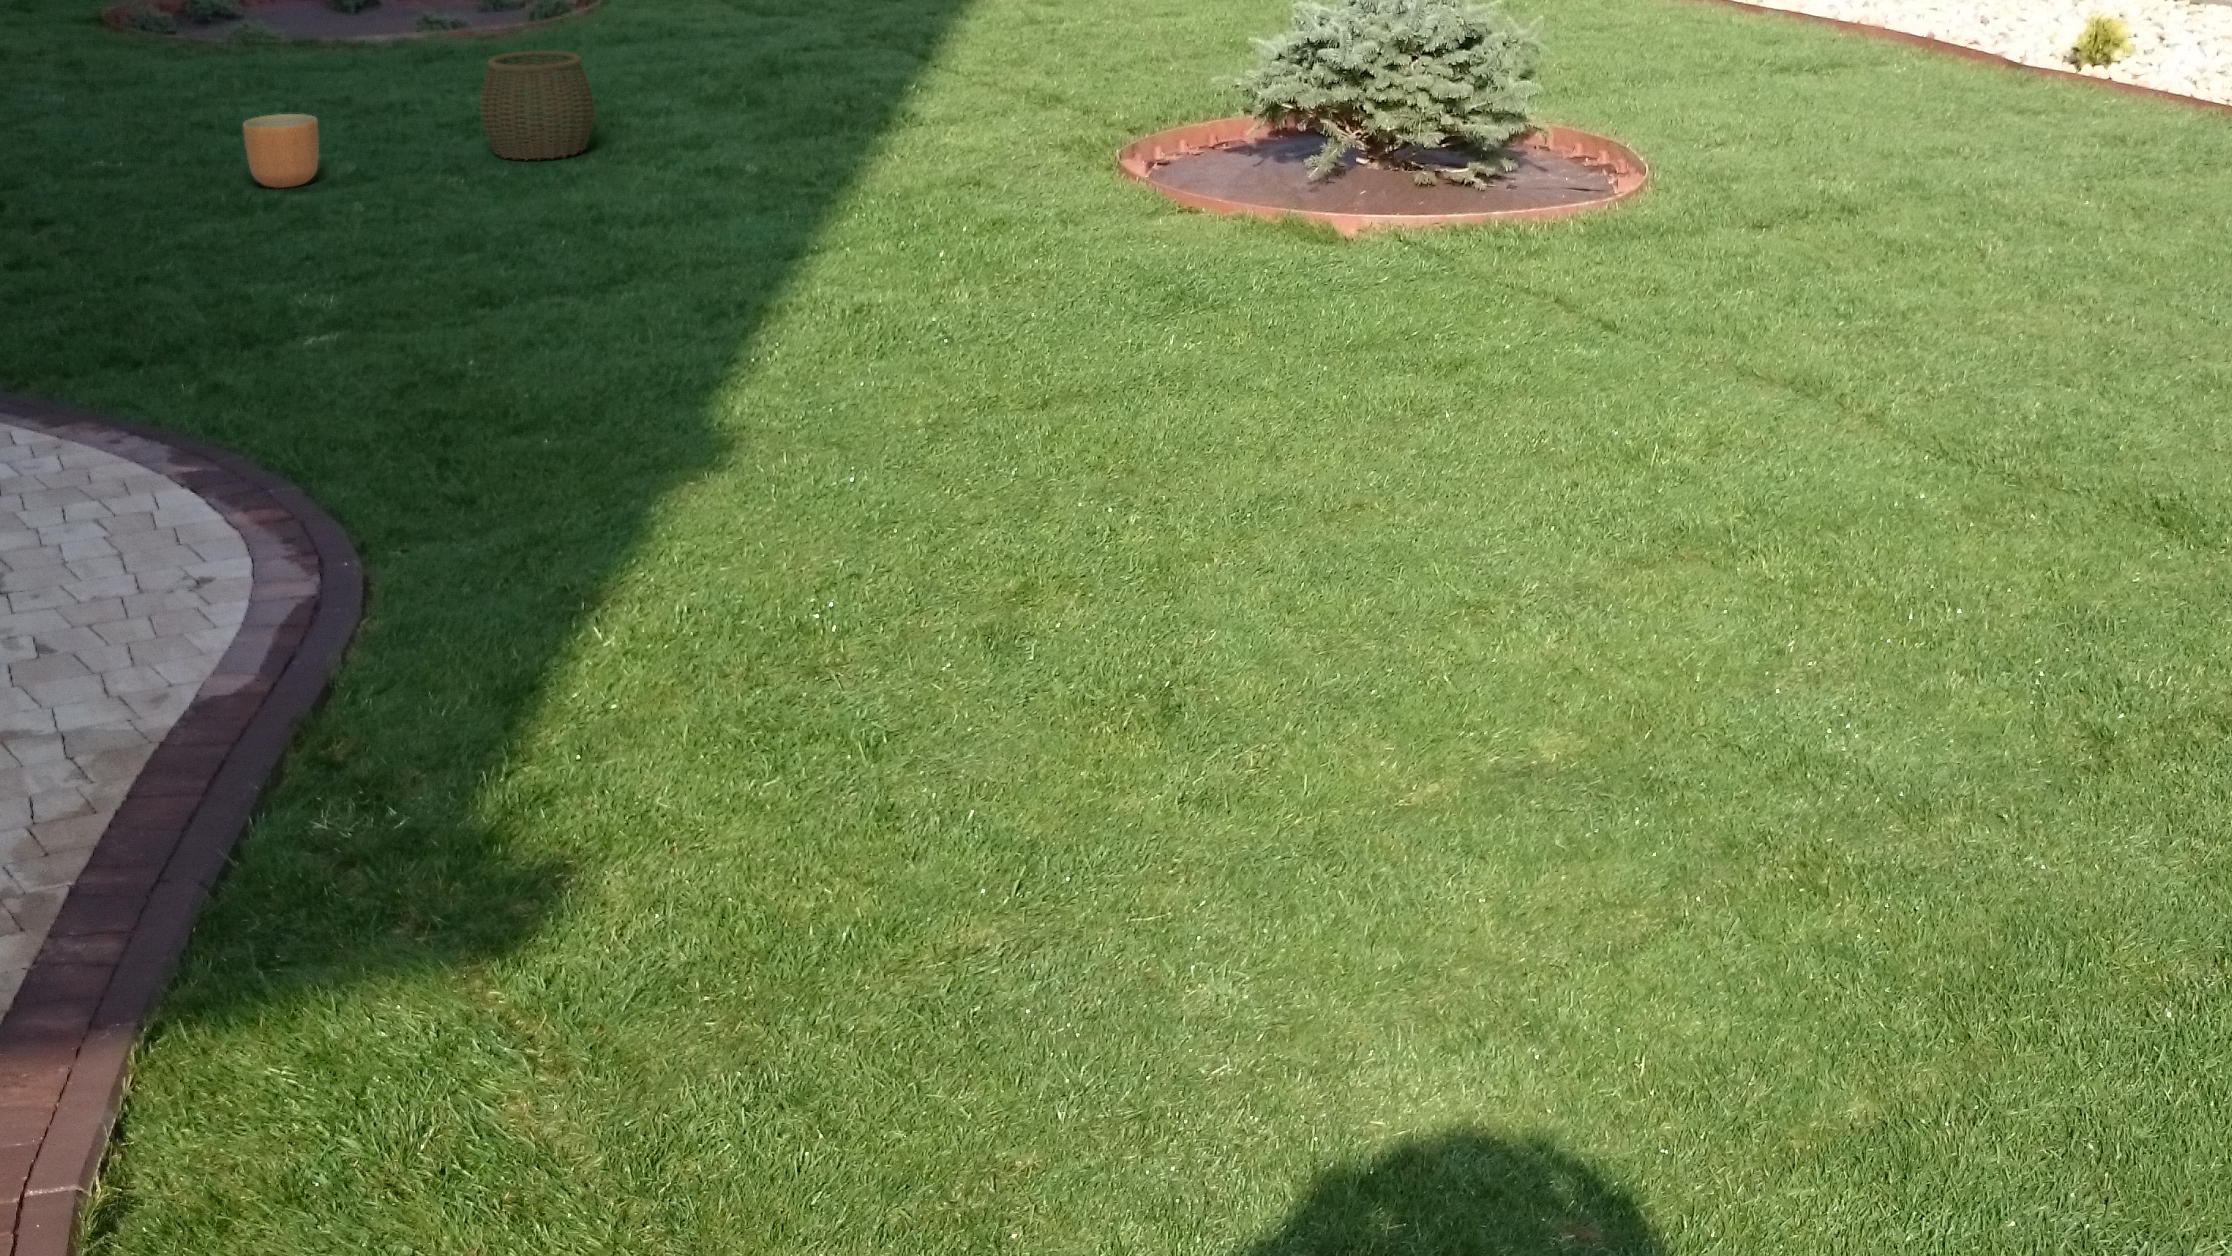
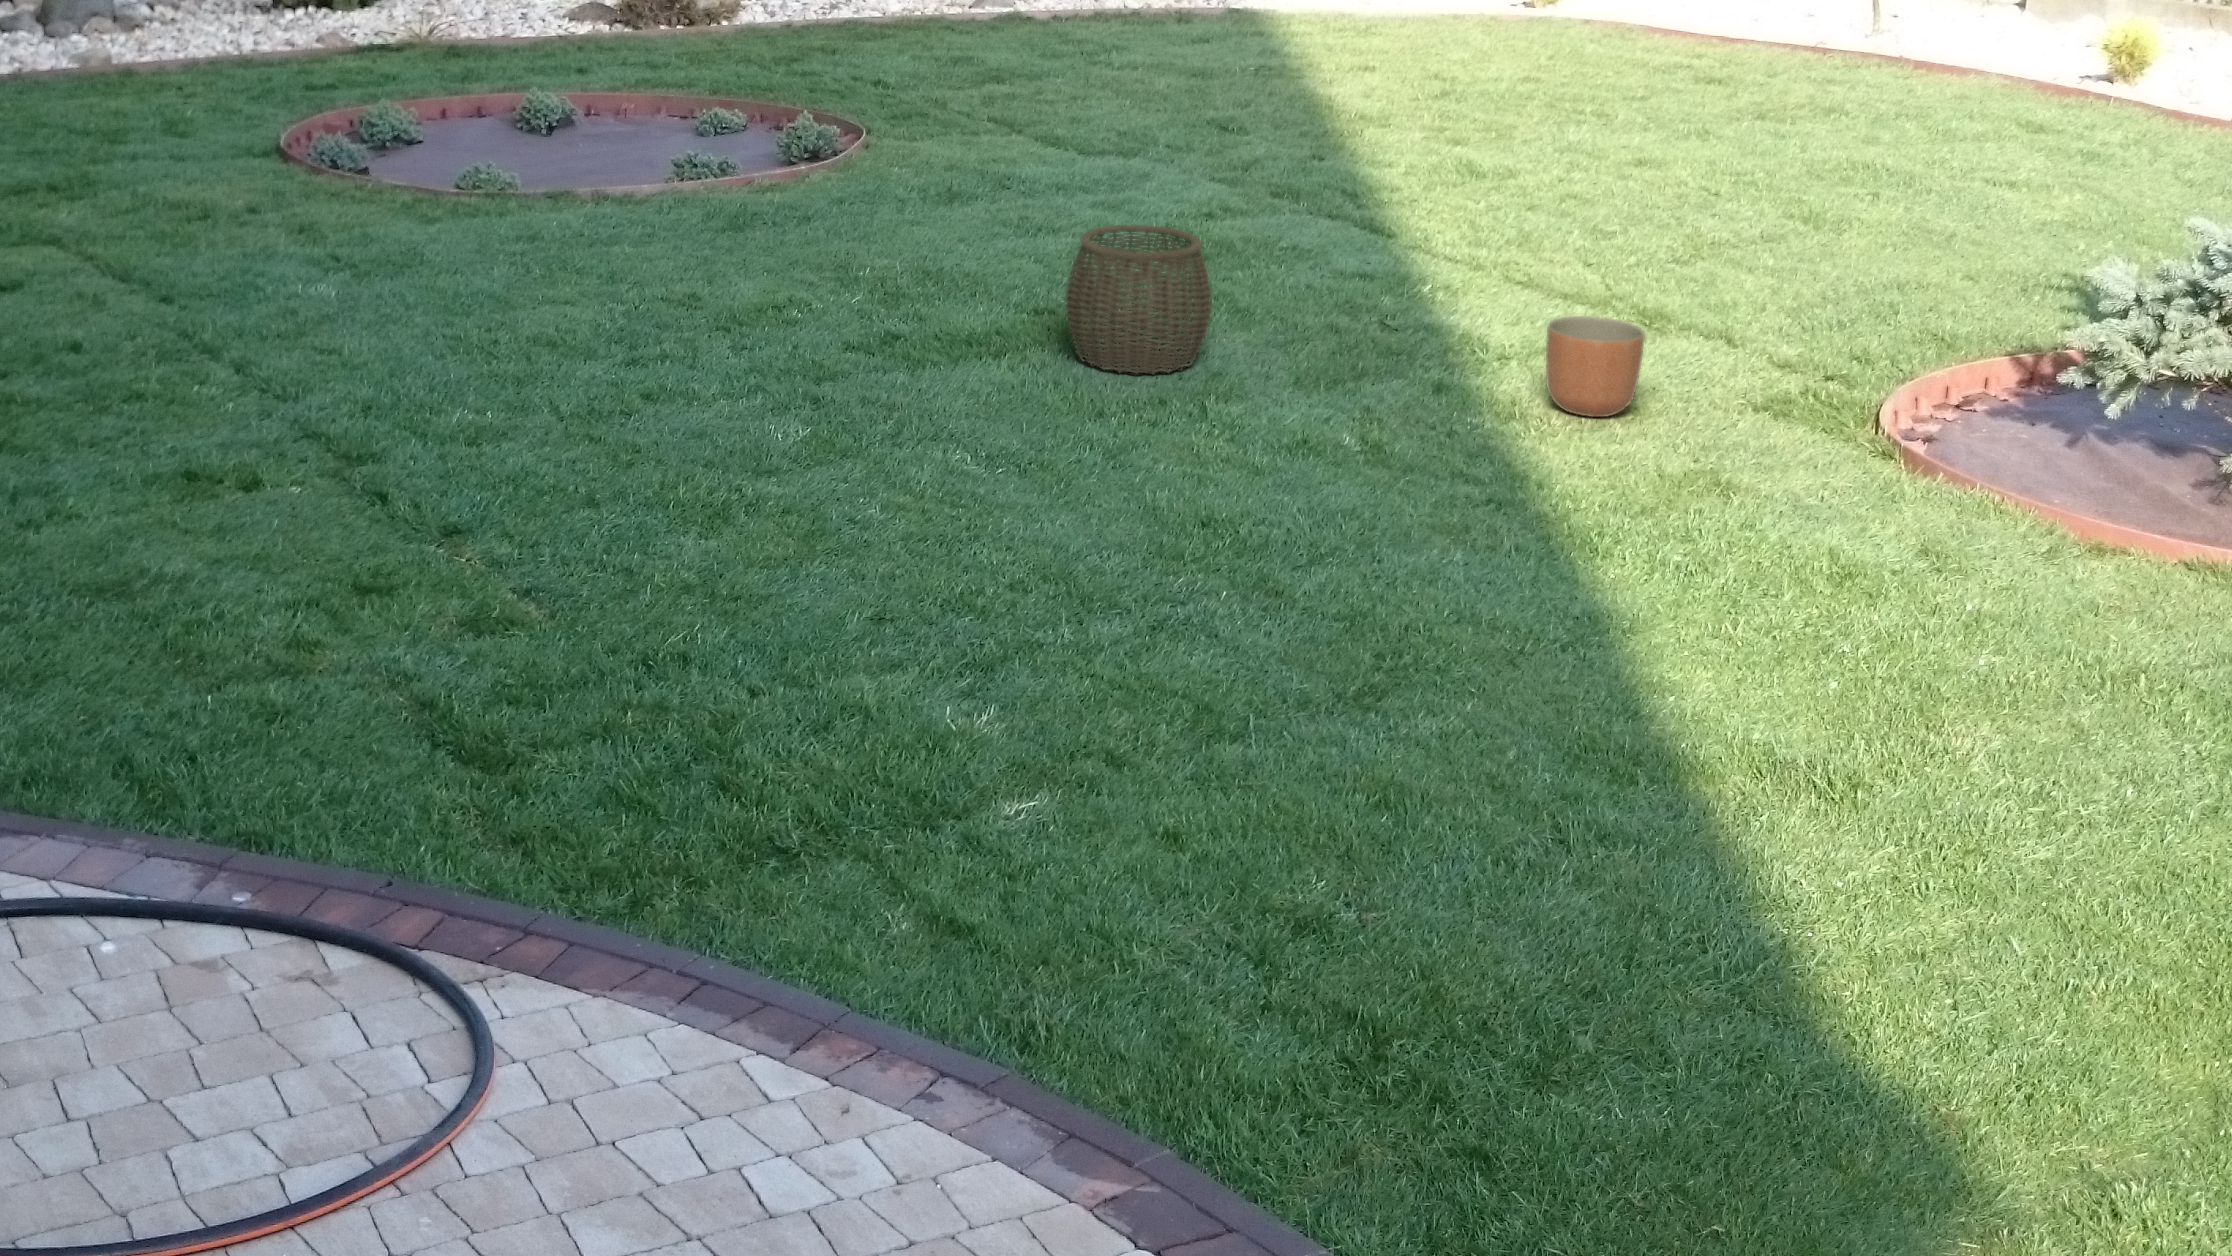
planter: present [243,114,319,188] -> present [1546,316,1645,417]

